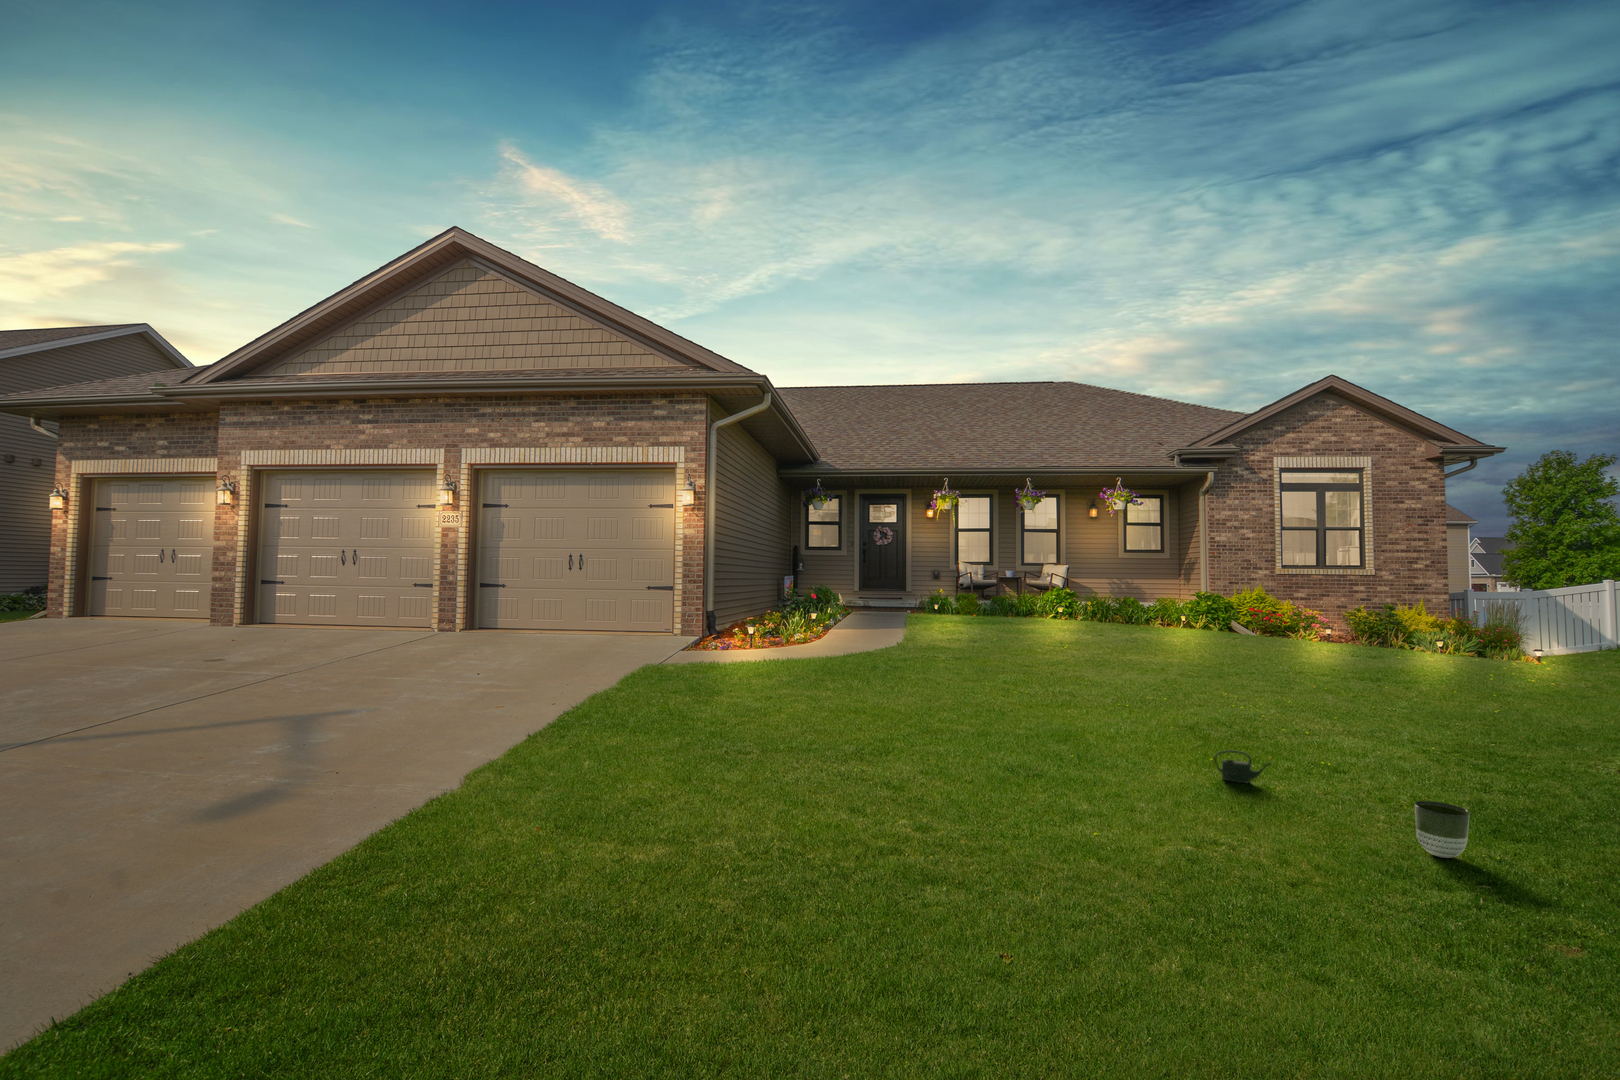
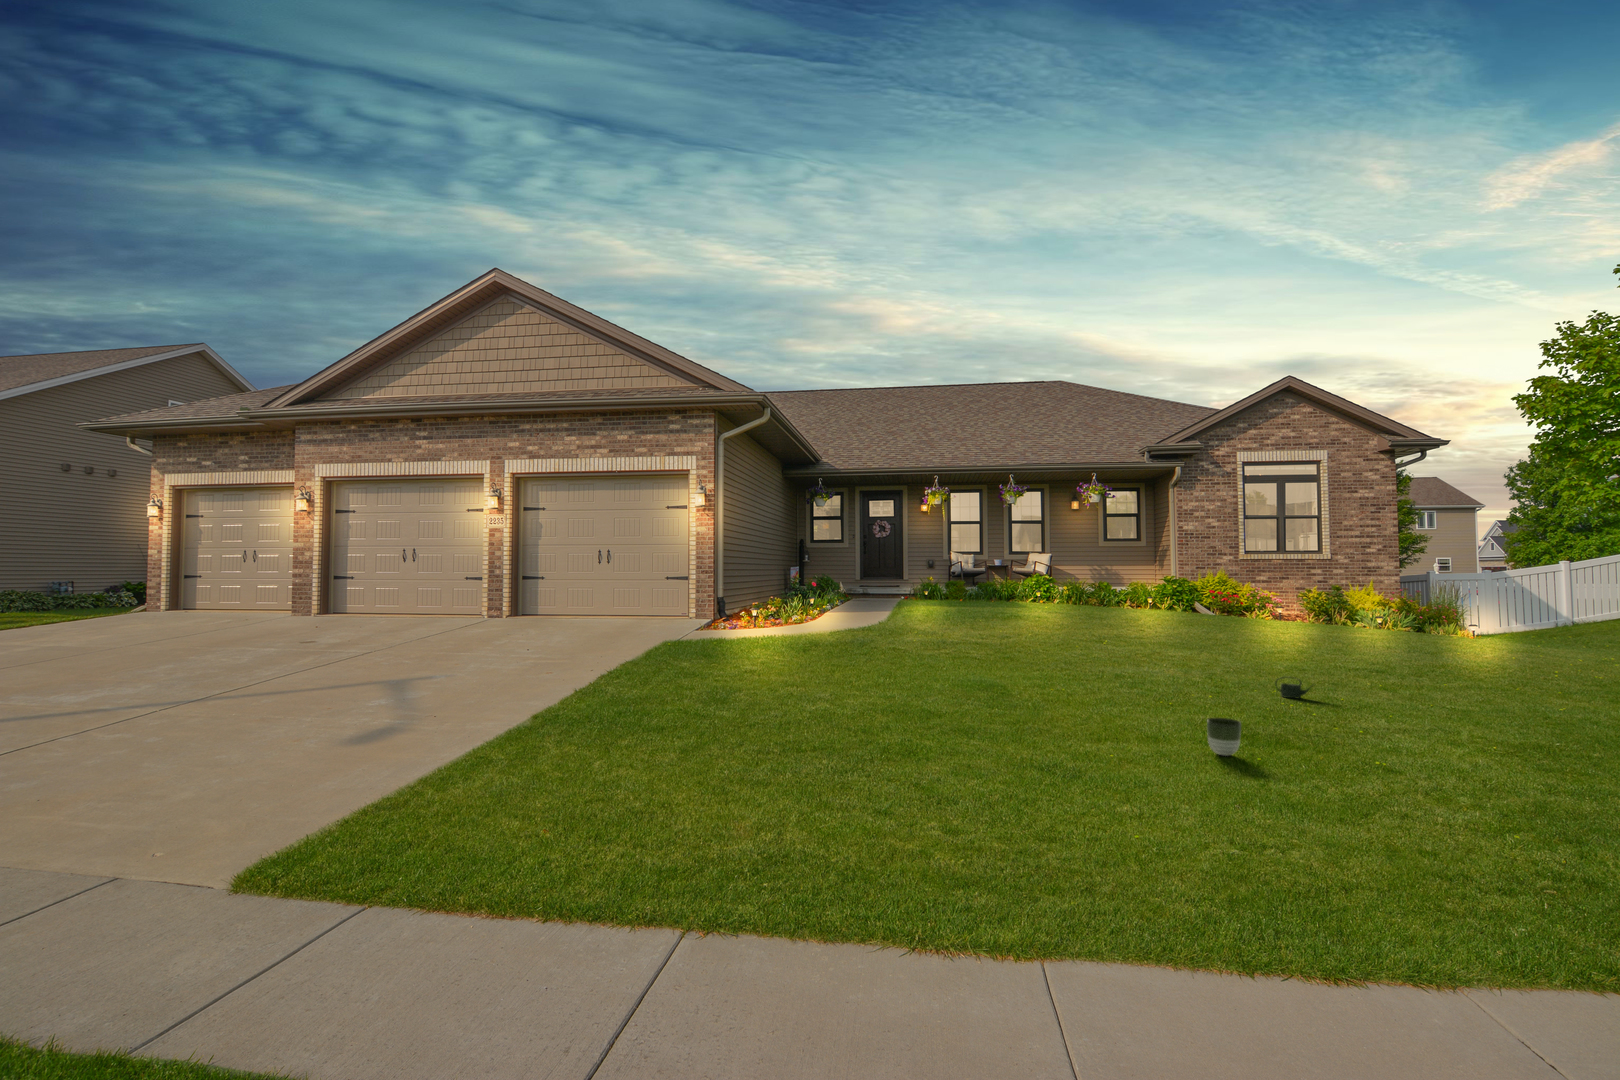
watering can: present [1214,750,1271,783] -> present [1275,677,1310,698]

